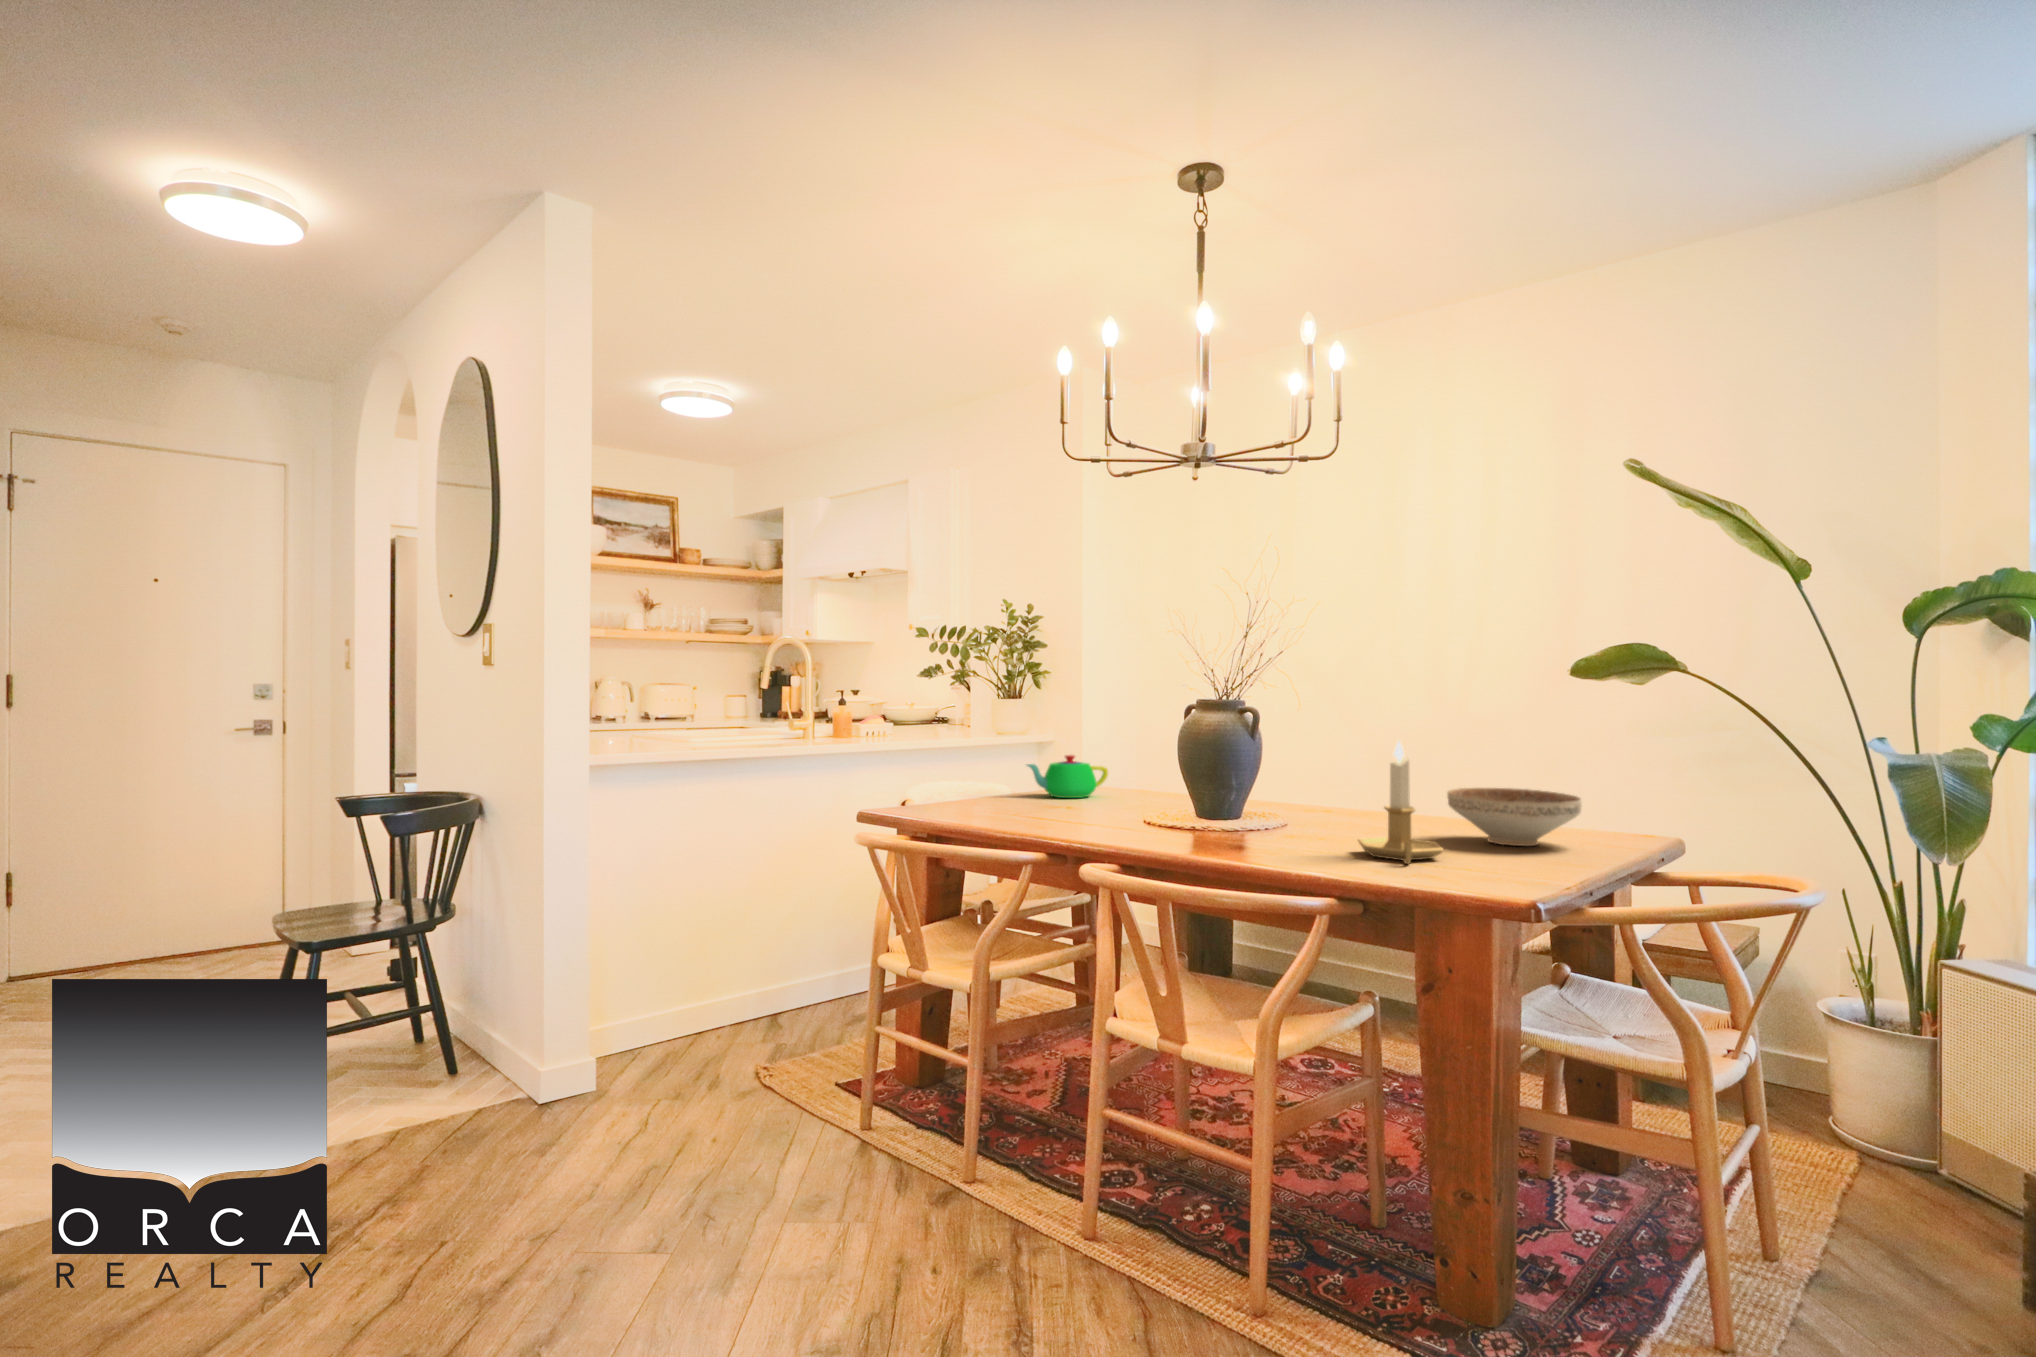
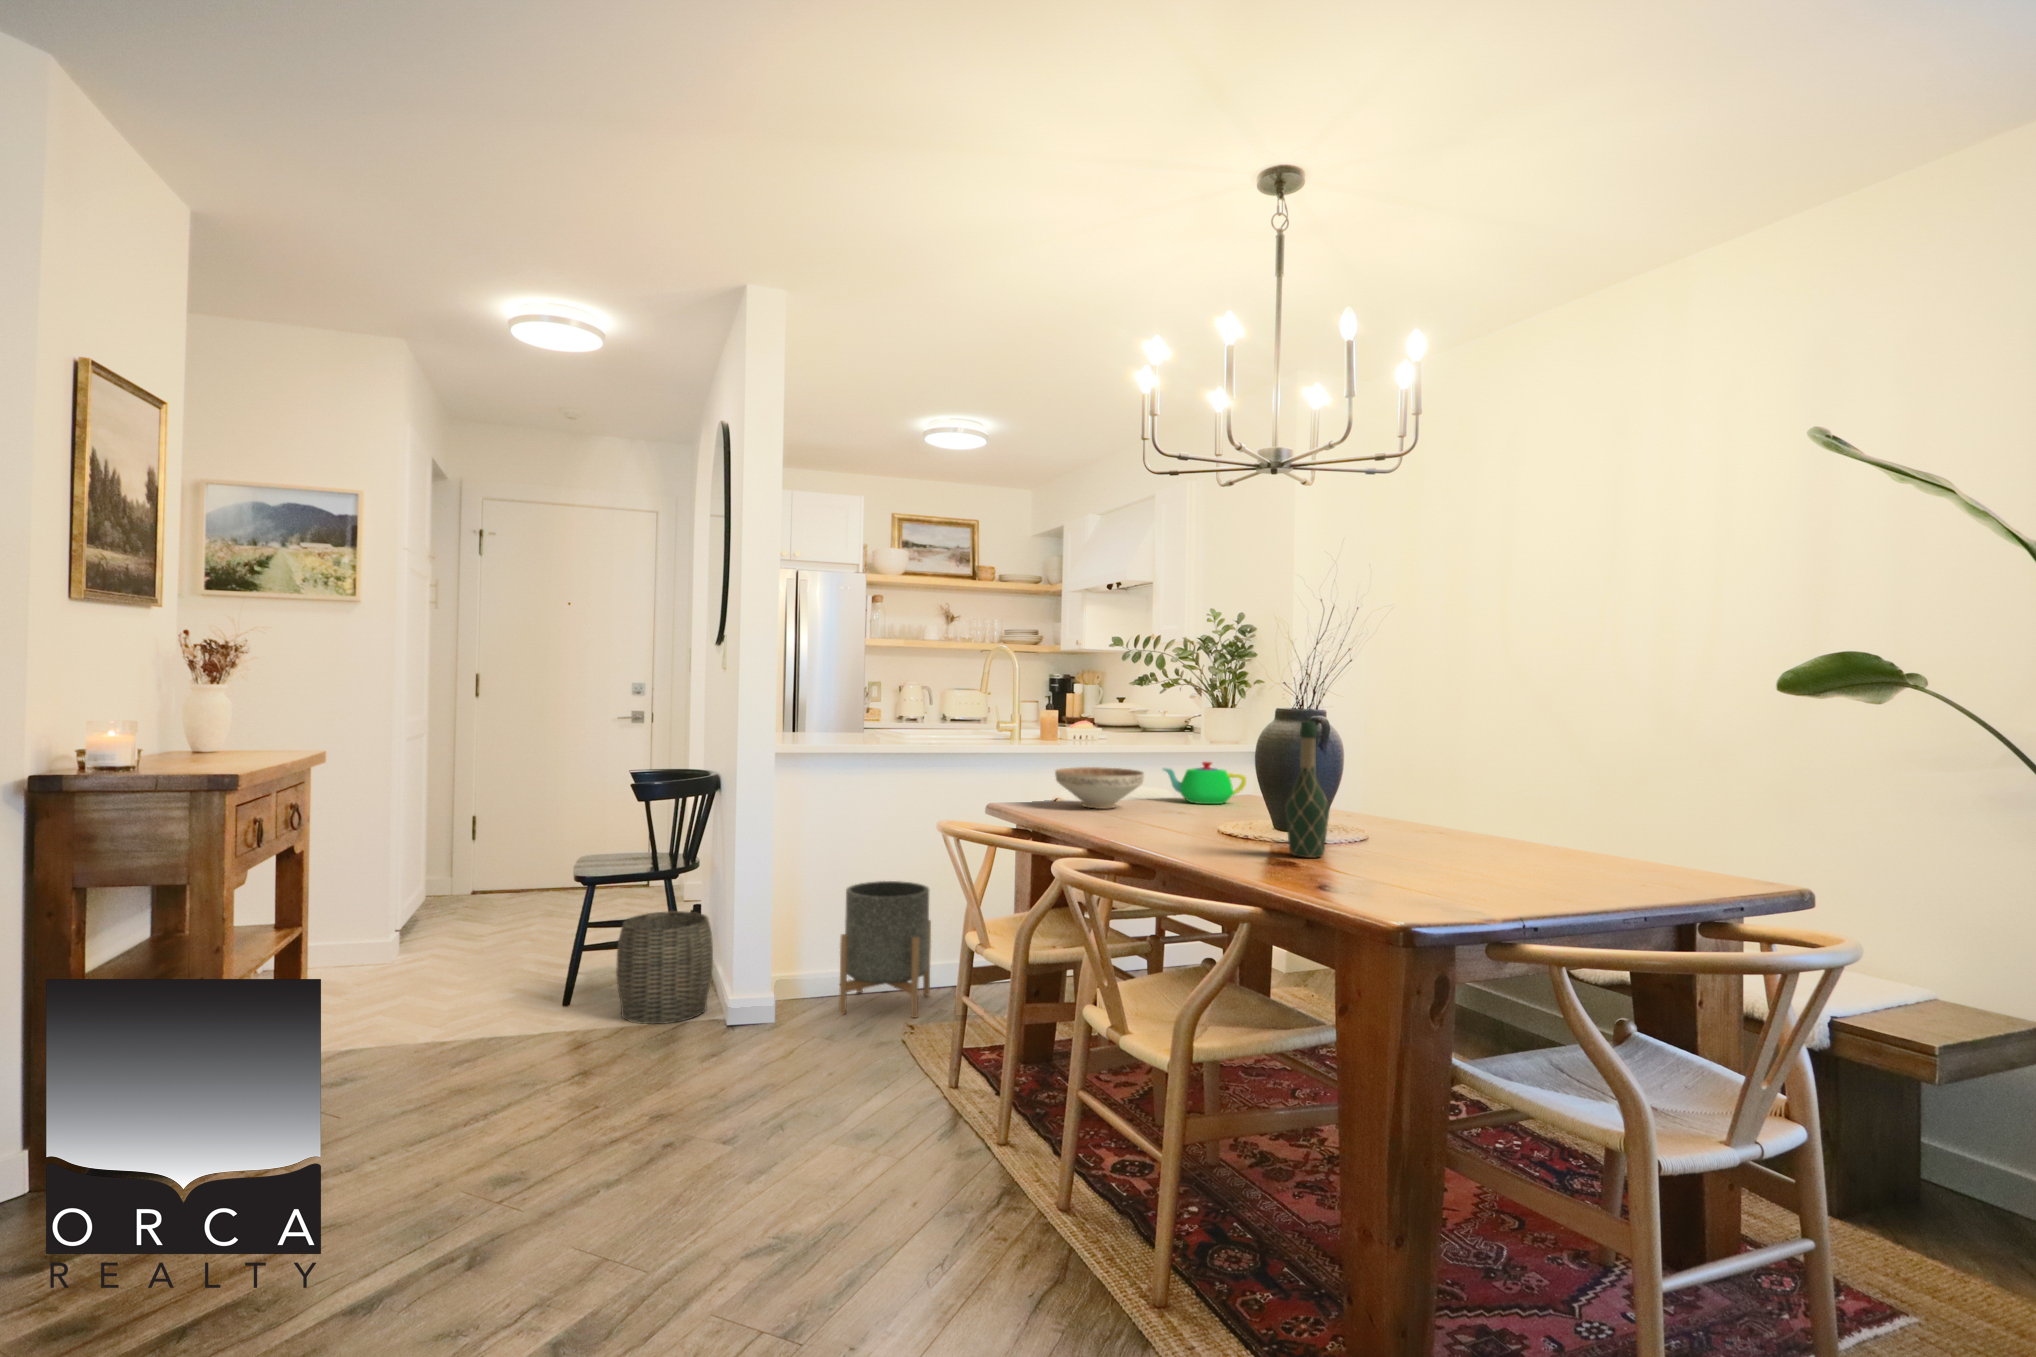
wine bottle: none [1272,713,1315,845] -> present [1285,721,1330,858]
candlestick: present [1358,741,1443,864] -> none [1341,750,1437,882]
decorative bowl: present [1447,788,1582,846] -> present [1055,767,1144,809]
planter: none [668,908,767,1071] -> present [839,881,931,1018]
woven basket: none [372,974,505,1126] -> present [616,911,713,1024]

